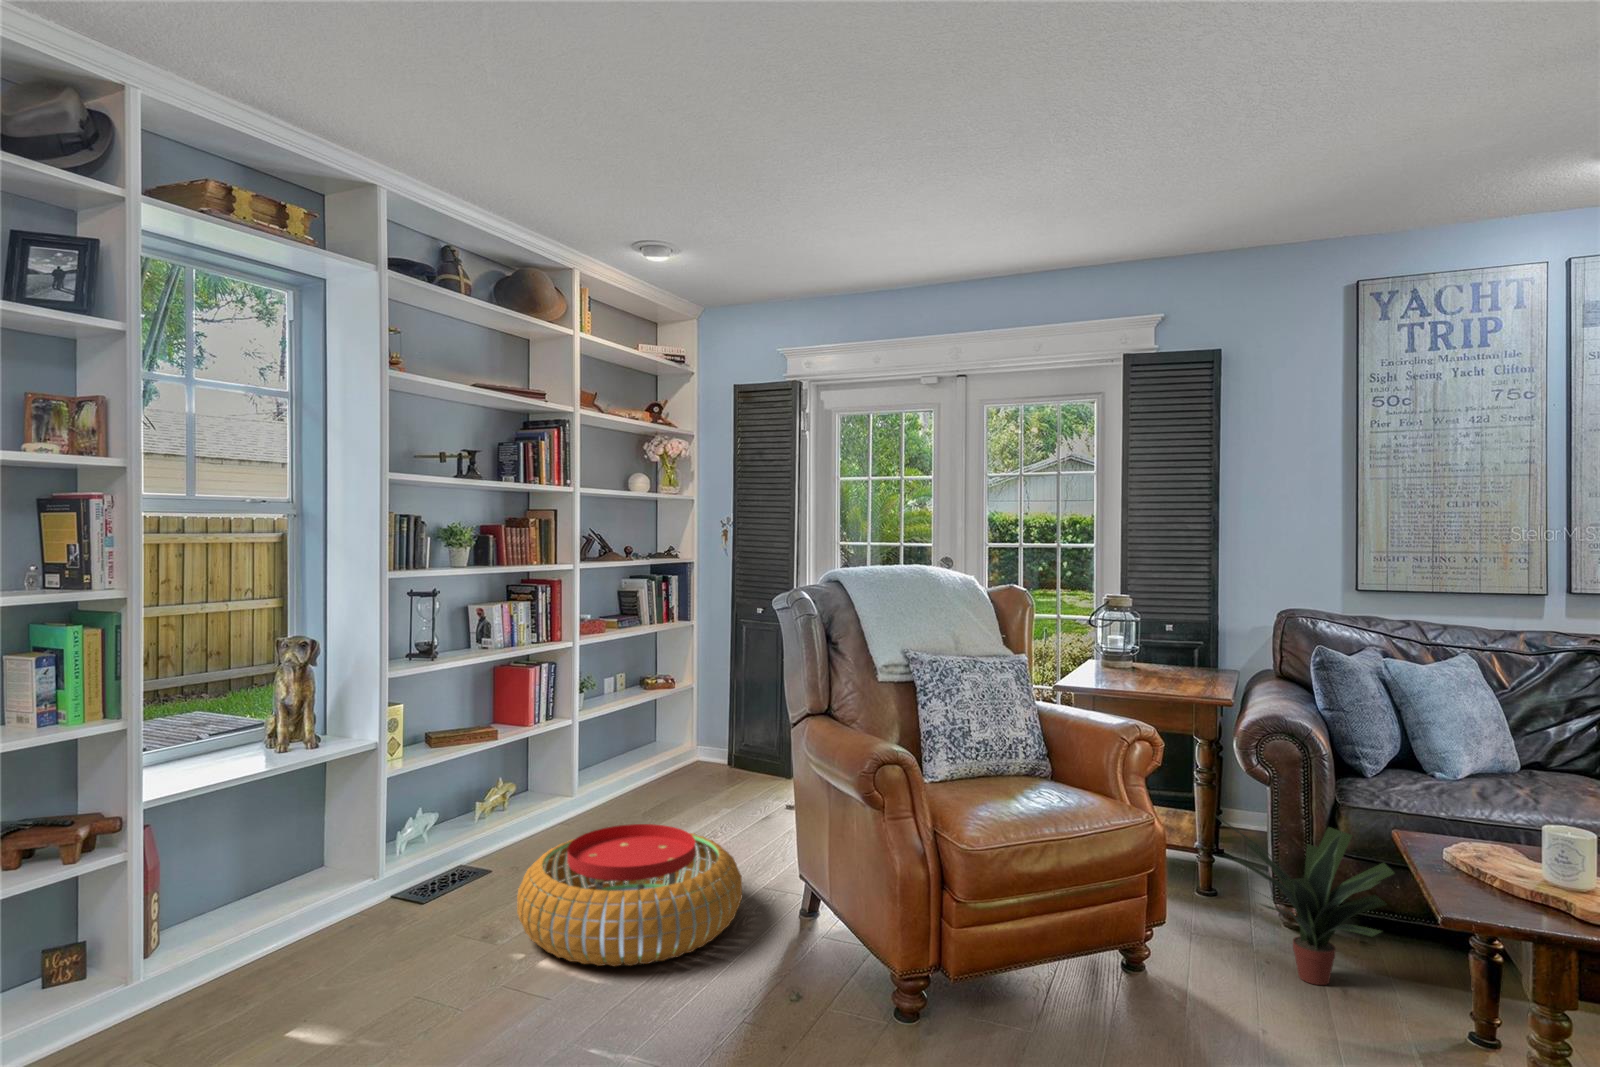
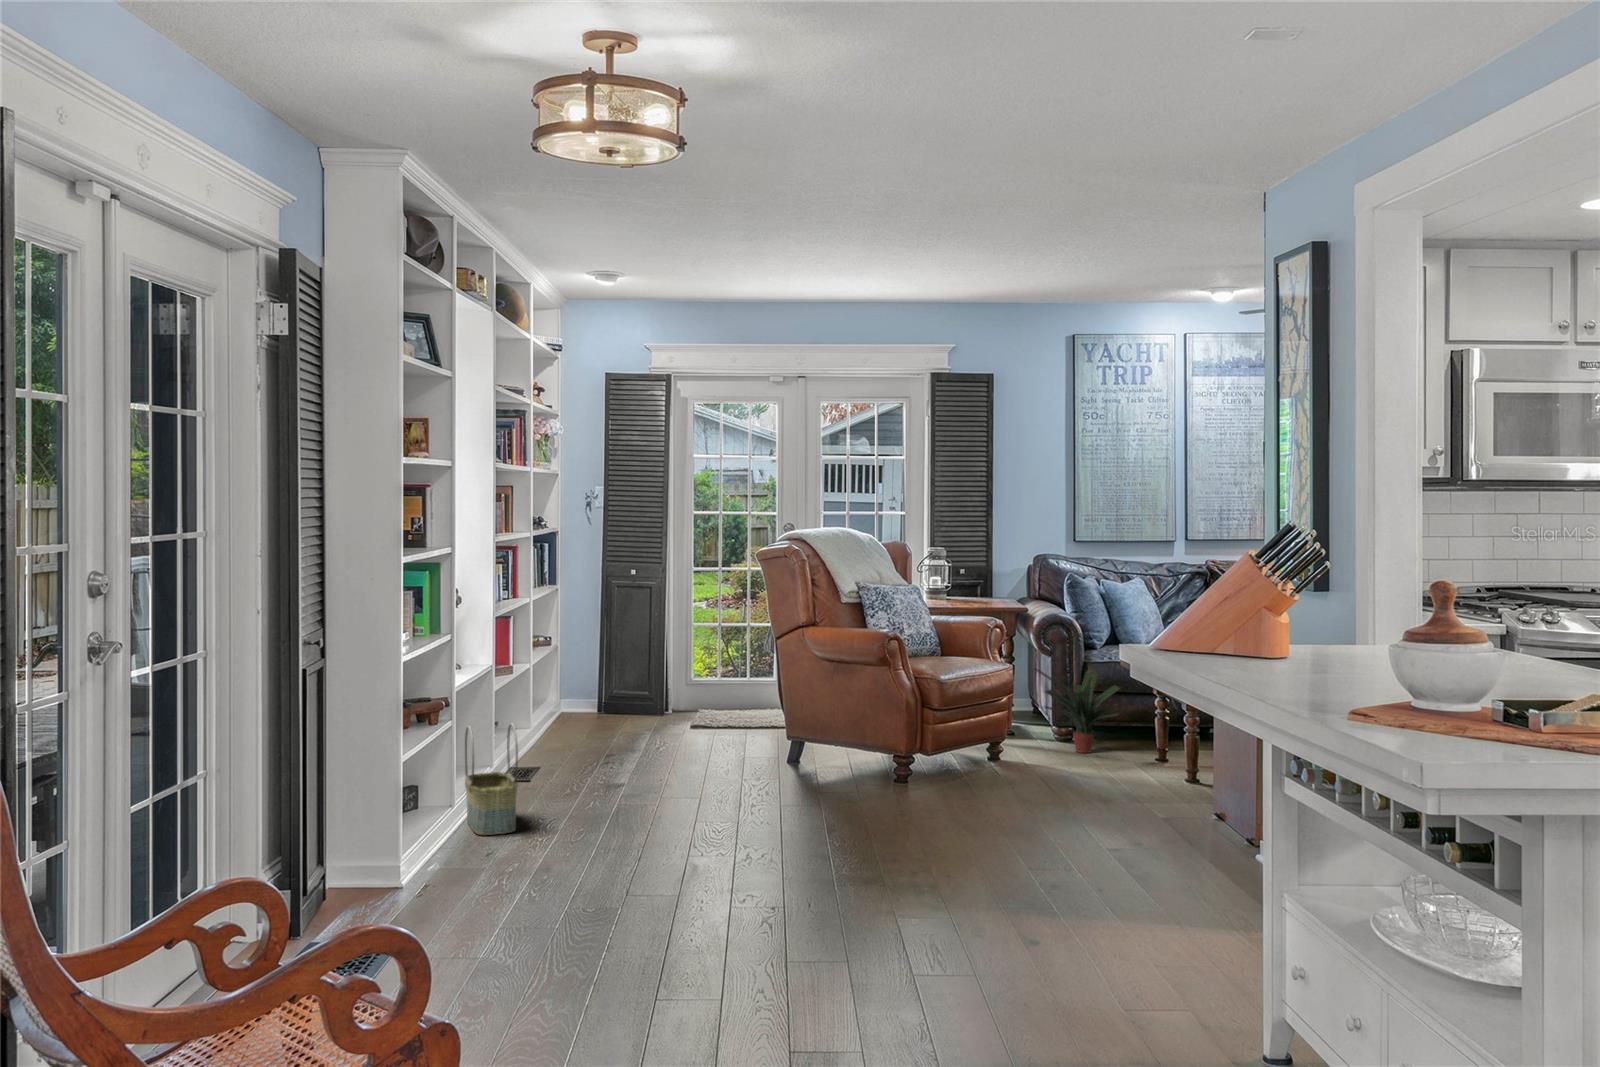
pouf: present [517,824,742,966] -> none [617,714,769,788]
basket: none [126,853,255,1039] -> present [465,723,518,835]

